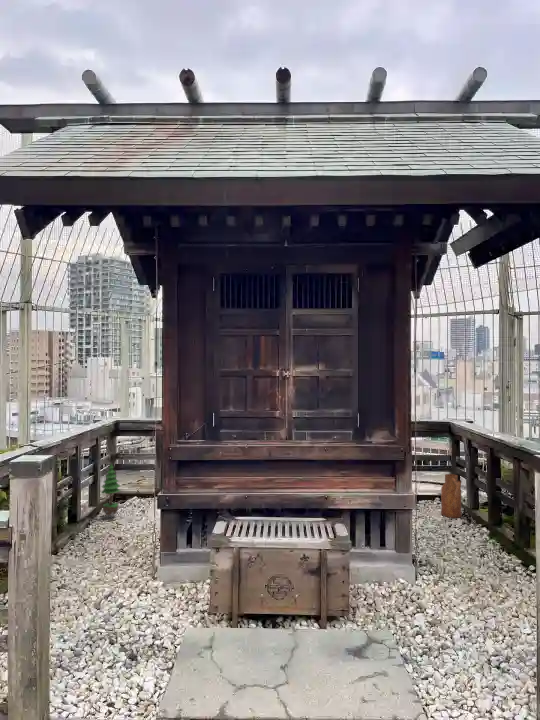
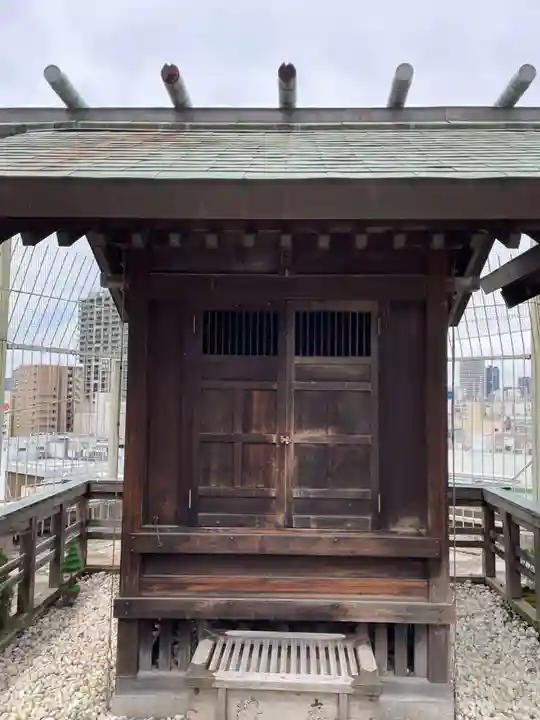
watering can: present [441,474,462,518] -> none [479,555,506,613]

